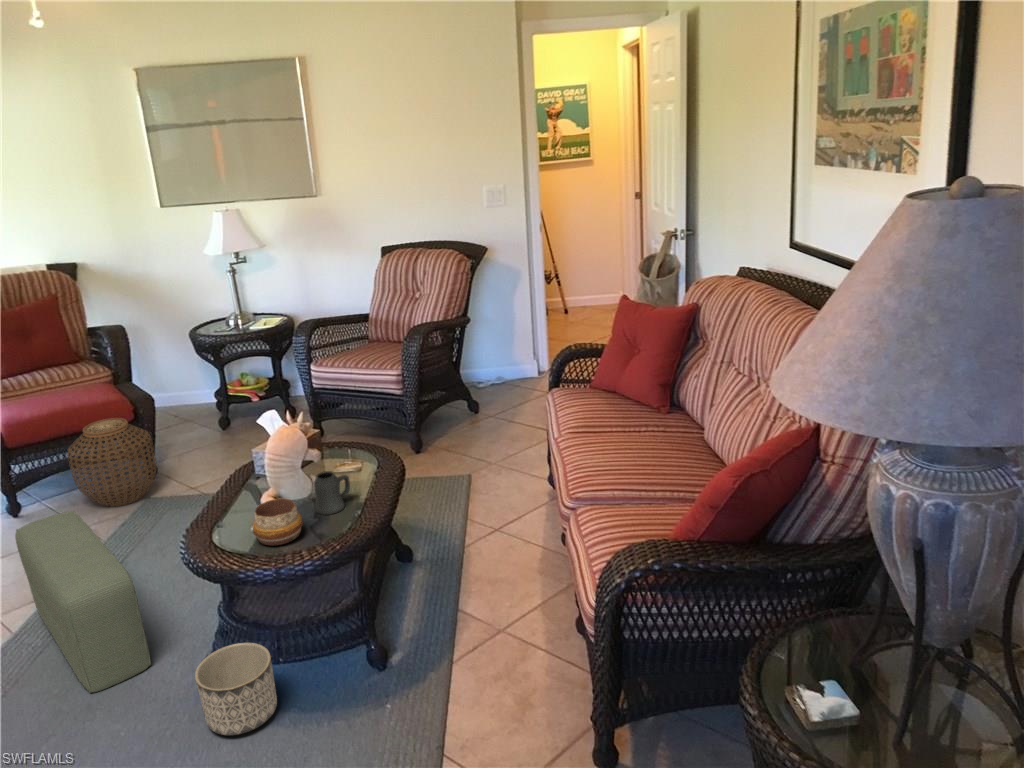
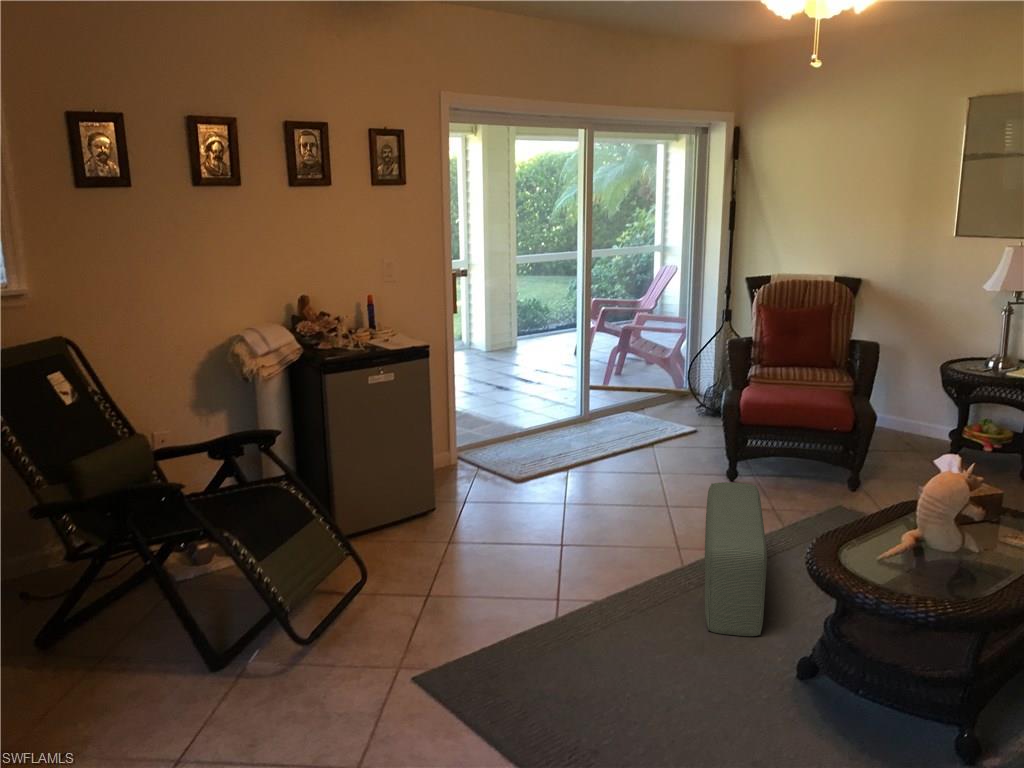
woven basket: present [67,418,157,506] -> none [782,422,859,504]
mug: present [314,471,350,515] -> none [949,532,999,579]
decorative bowl: present [253,498,303,545] -> none [872,536,926,582]
planter: present [195,643,277,735] -> none [773,646,845,730]

